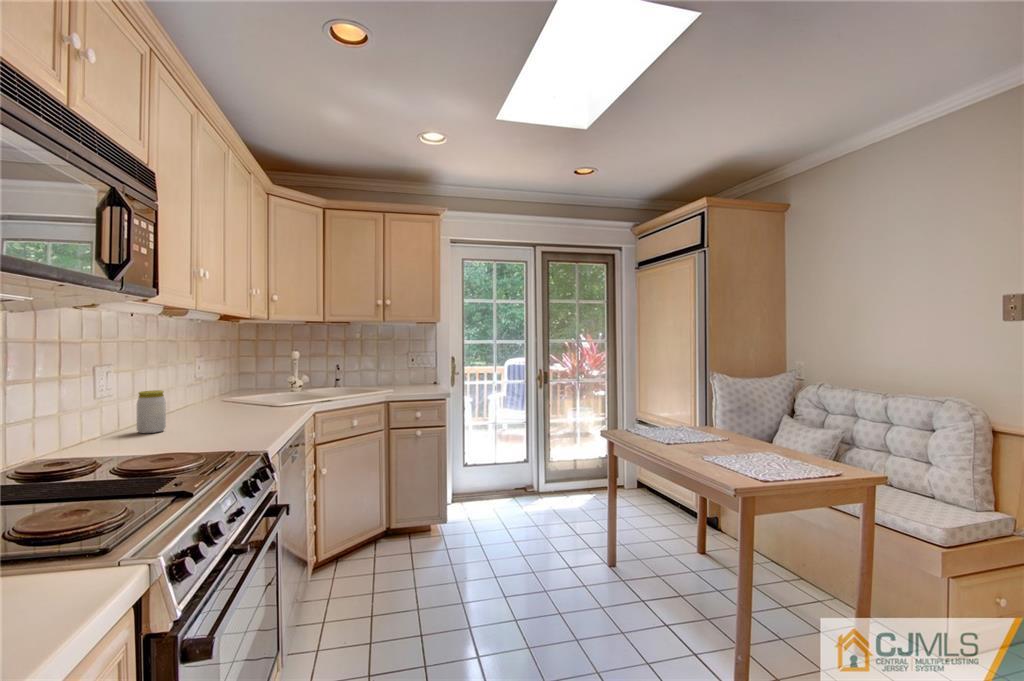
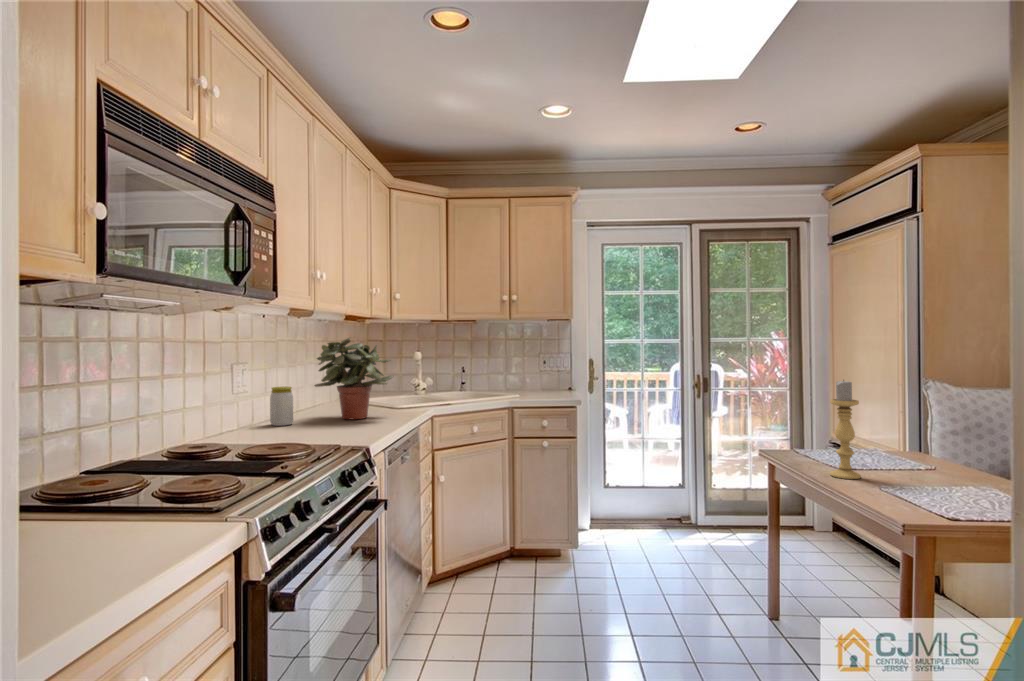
potted plant: none [190,339,278,422] -> present [314,338,393,419]
candle holder: none [661,375,682,452] -> present [830,380,861,479]

